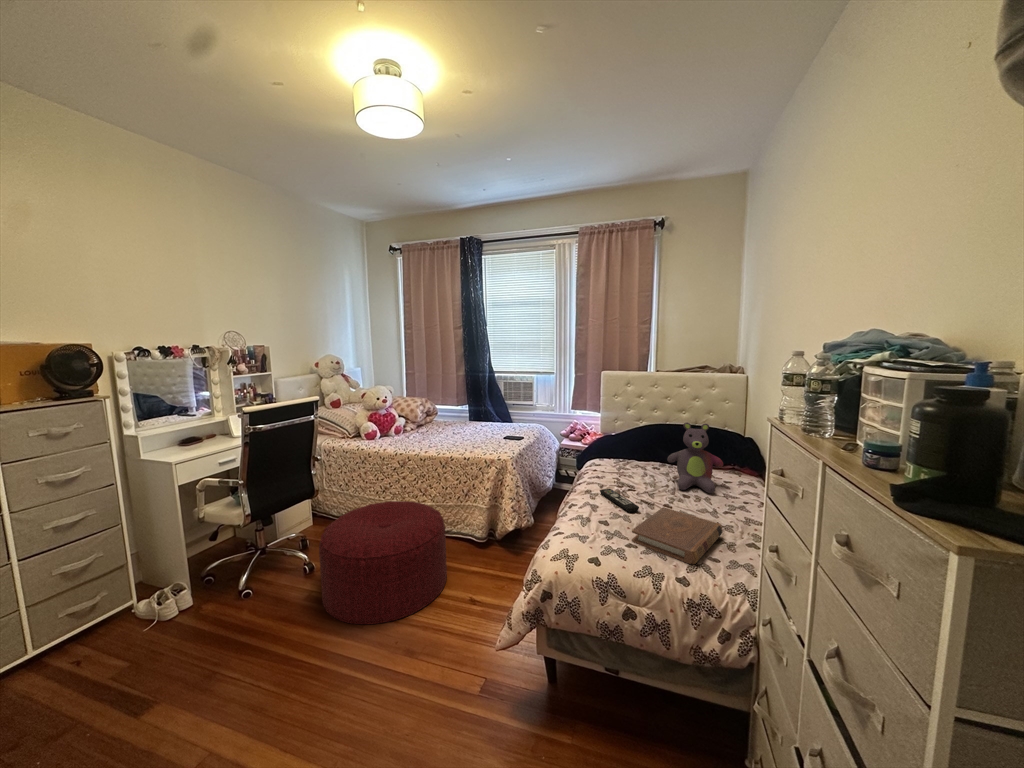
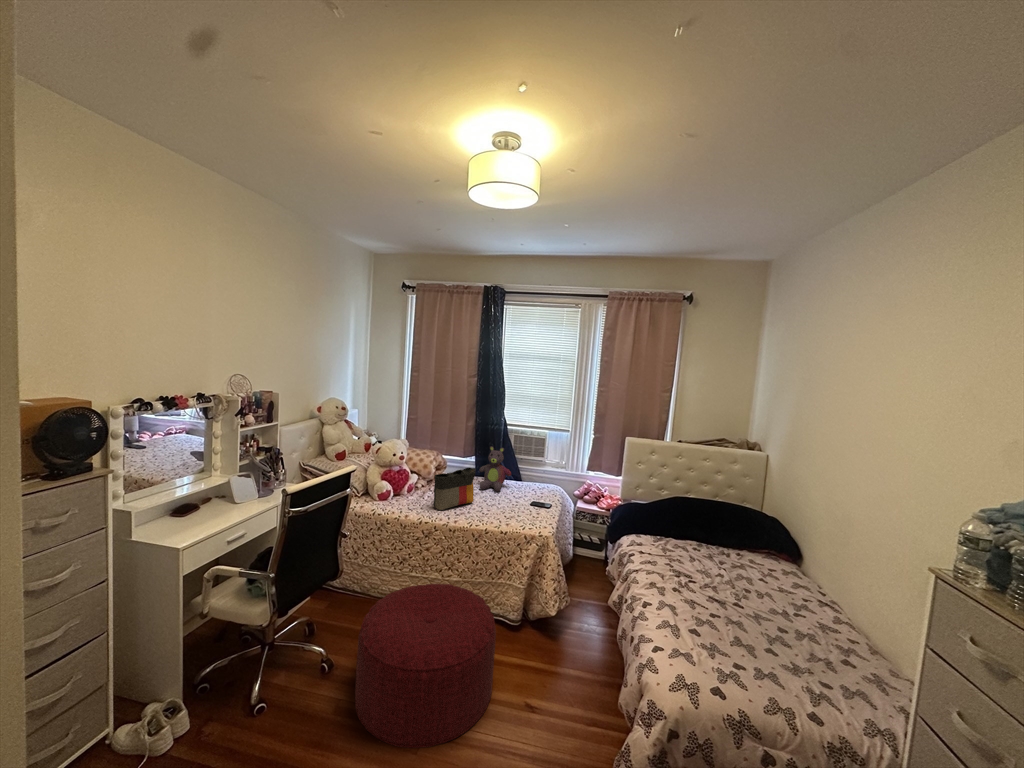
tote bag: none [410,407,452,444] -> present [433,468,476,510]
stuffed bear: present [667,423,723,493] -> present [479,446,511,492]
remote control: present [600,489,639,512] -> none [671,585,723,619]
book: present [632,507,723,564] -> none [741,616,822,696]

